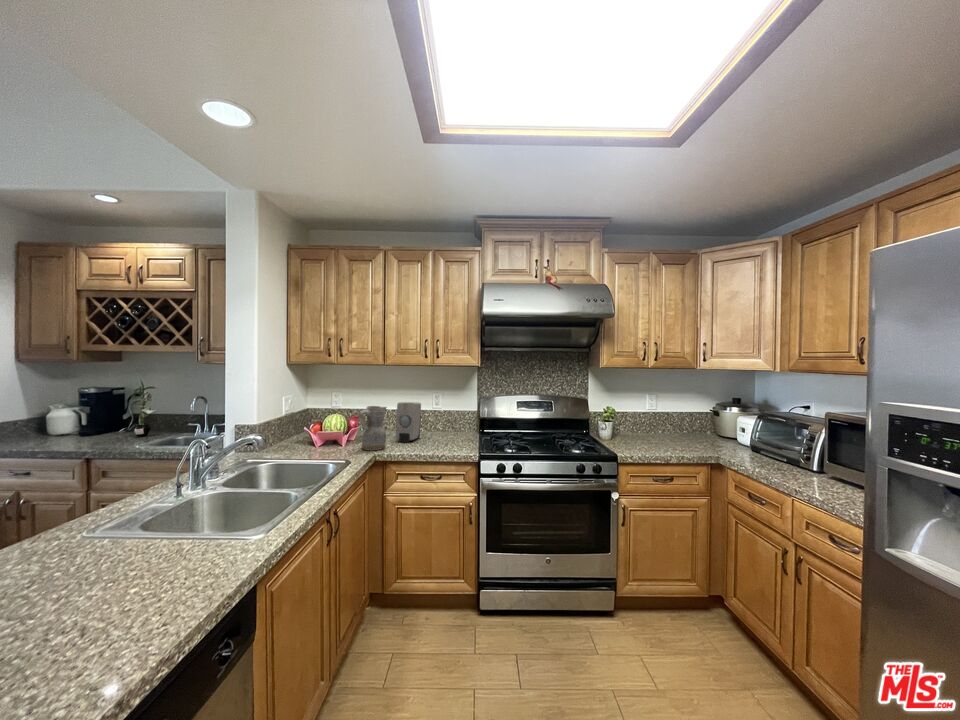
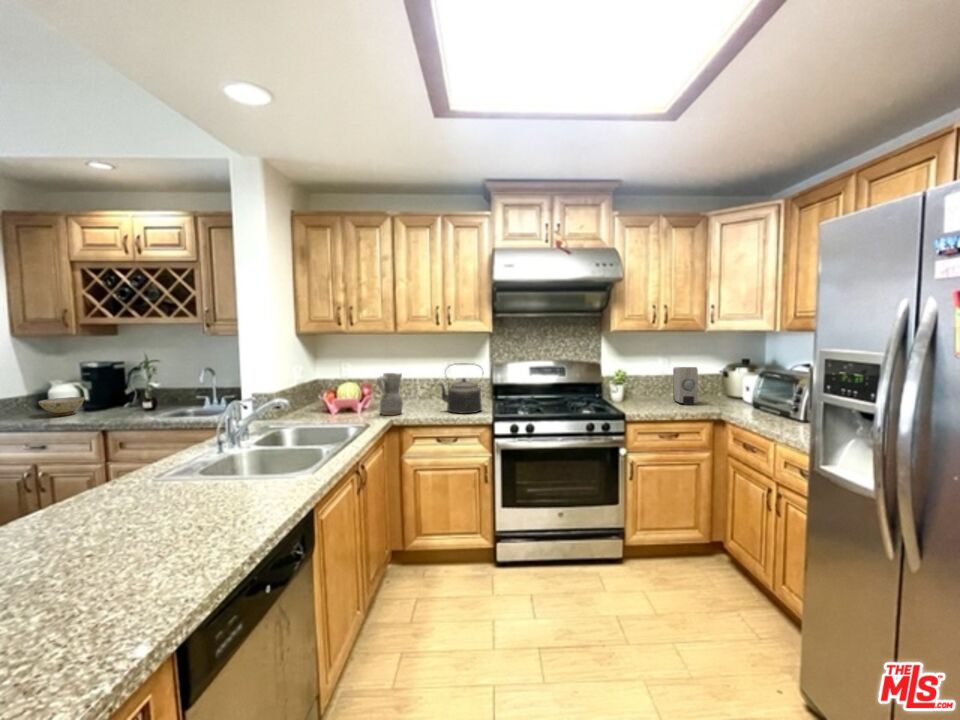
kettle: none [424,397,470,450] -> present [438,363,482,413]
soap dispenser: present [396,402,421,442] -> present [673,367,698,405]
ceramic bowl: none [21,422,74,442] -> present [39,397,84,416]

